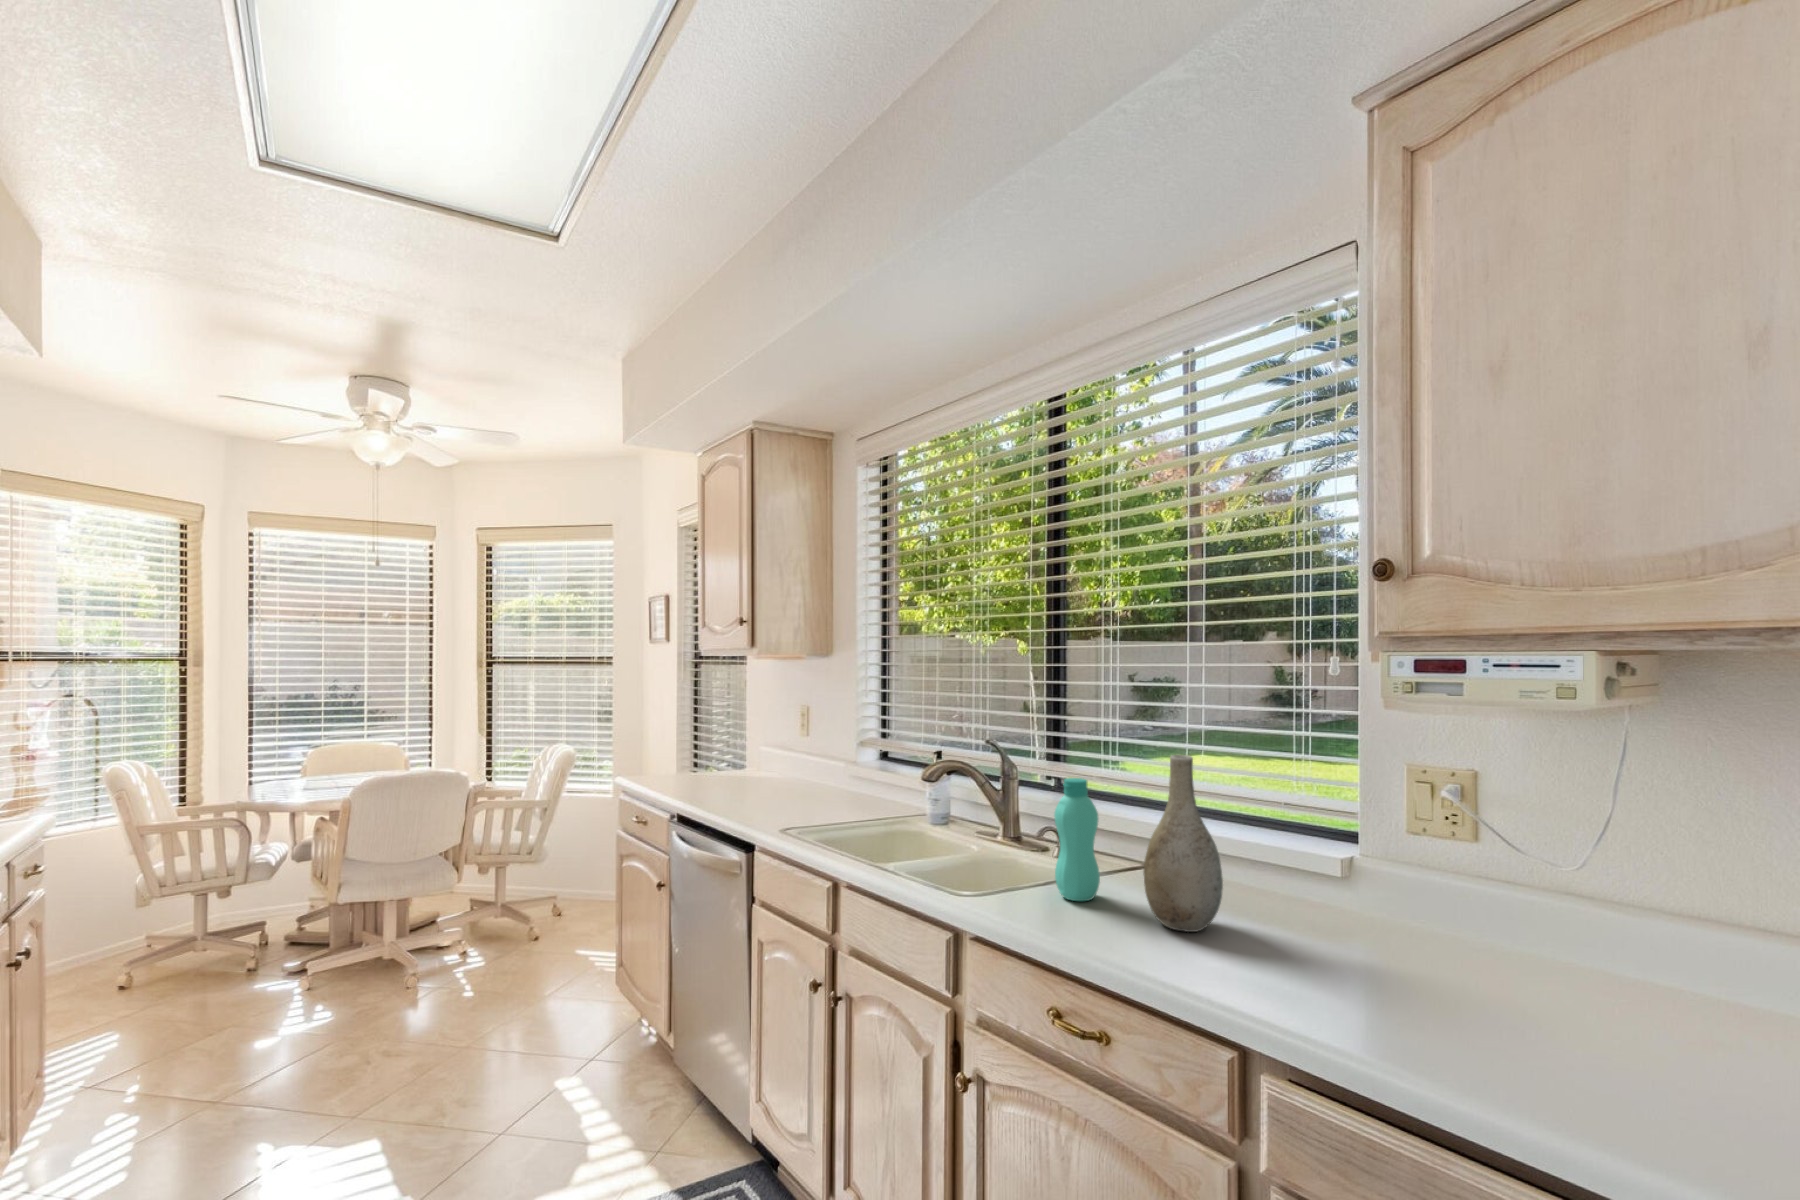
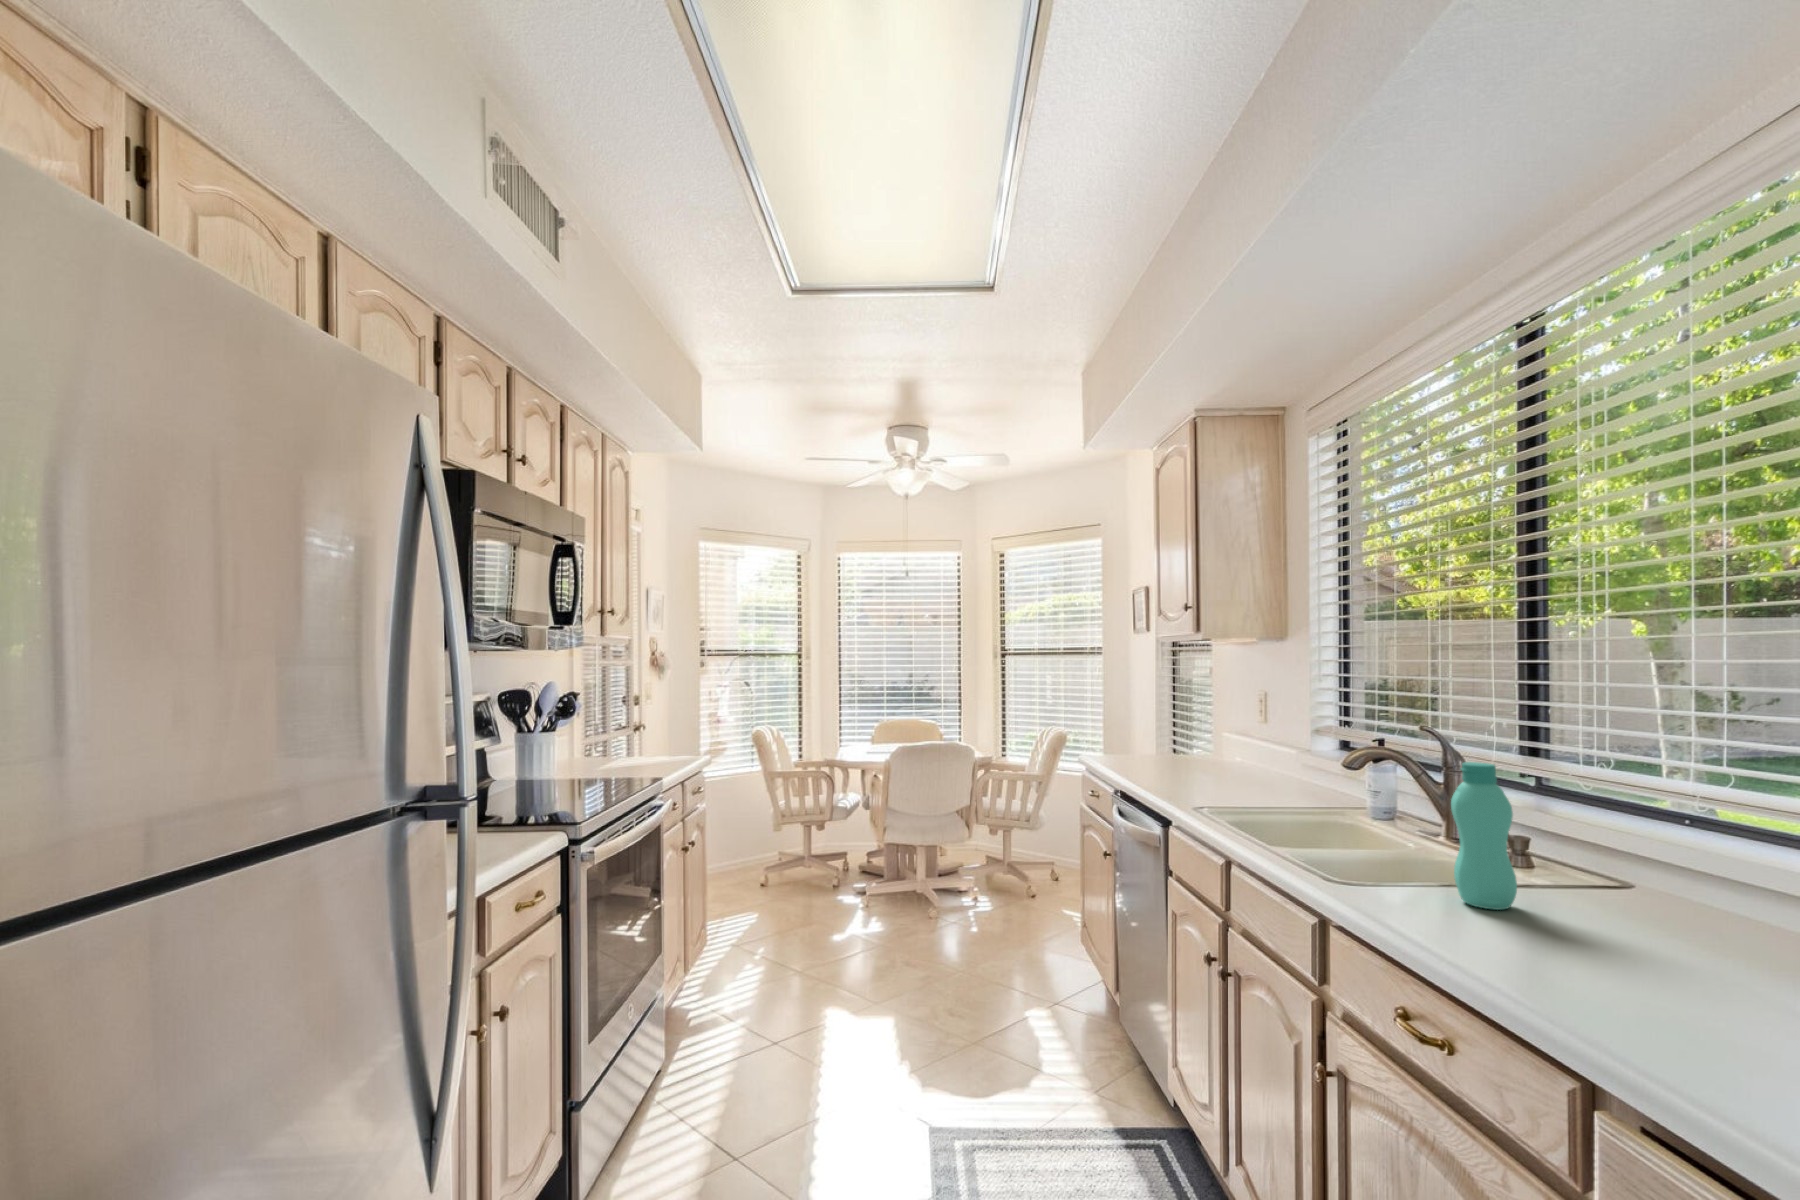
vase: present [1144,755,1223,932] -> none [1550,734,1677,962]

